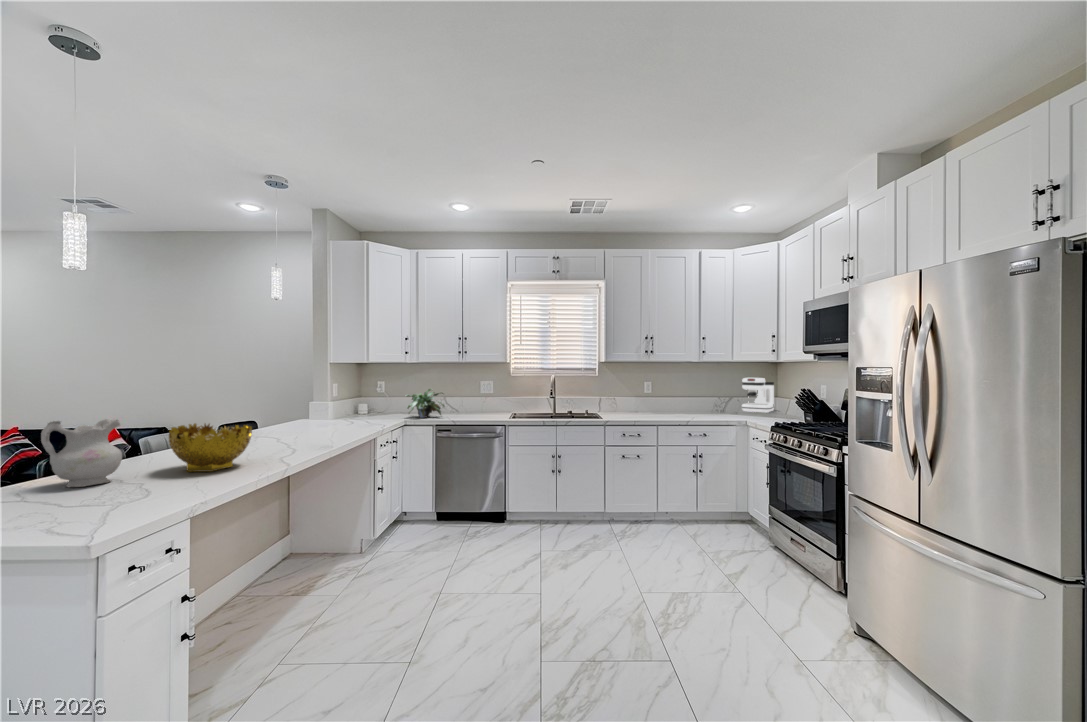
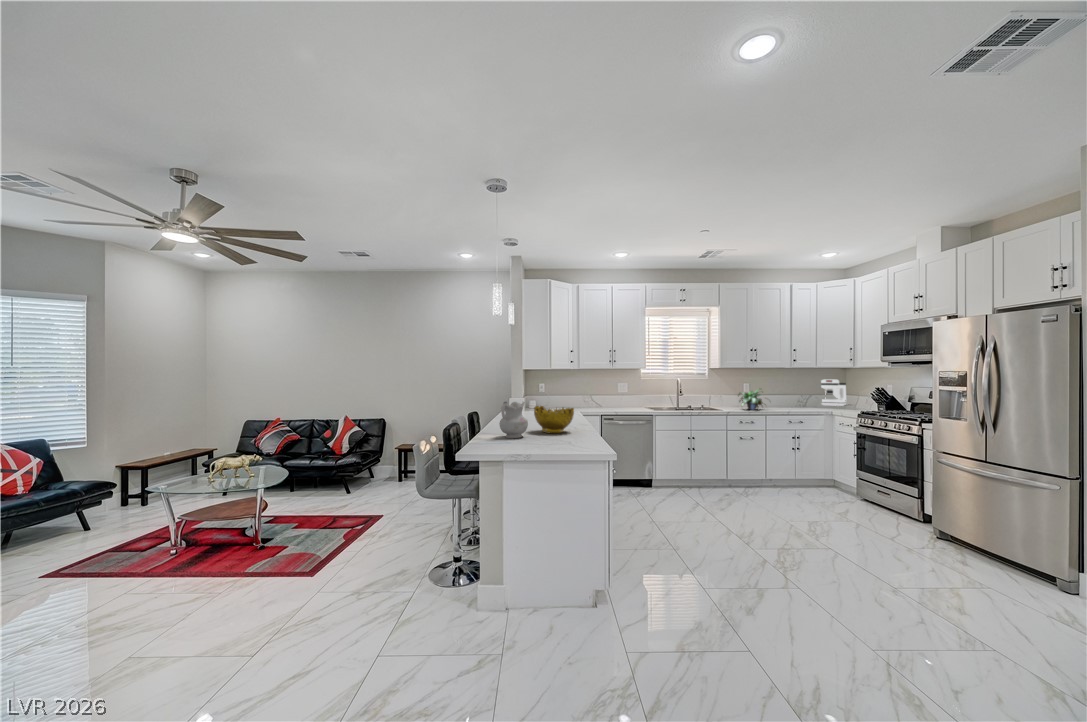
potted plant: present [406,389,444,418] -> present [739,388,763,410]

